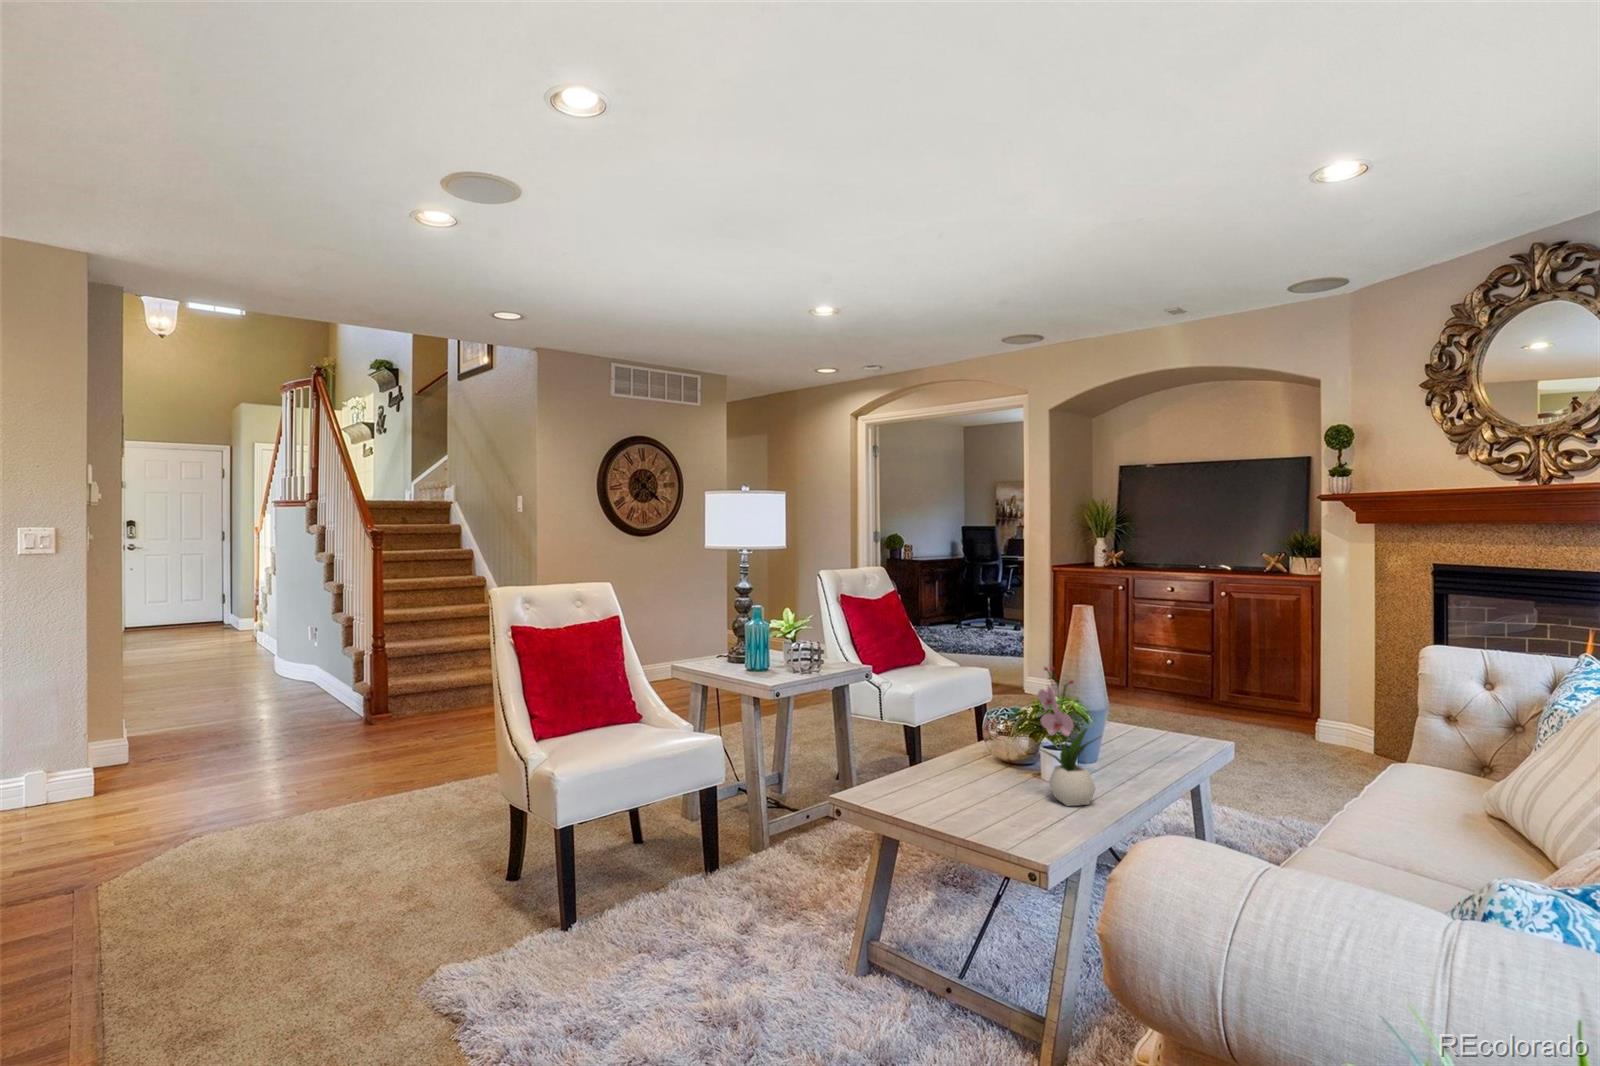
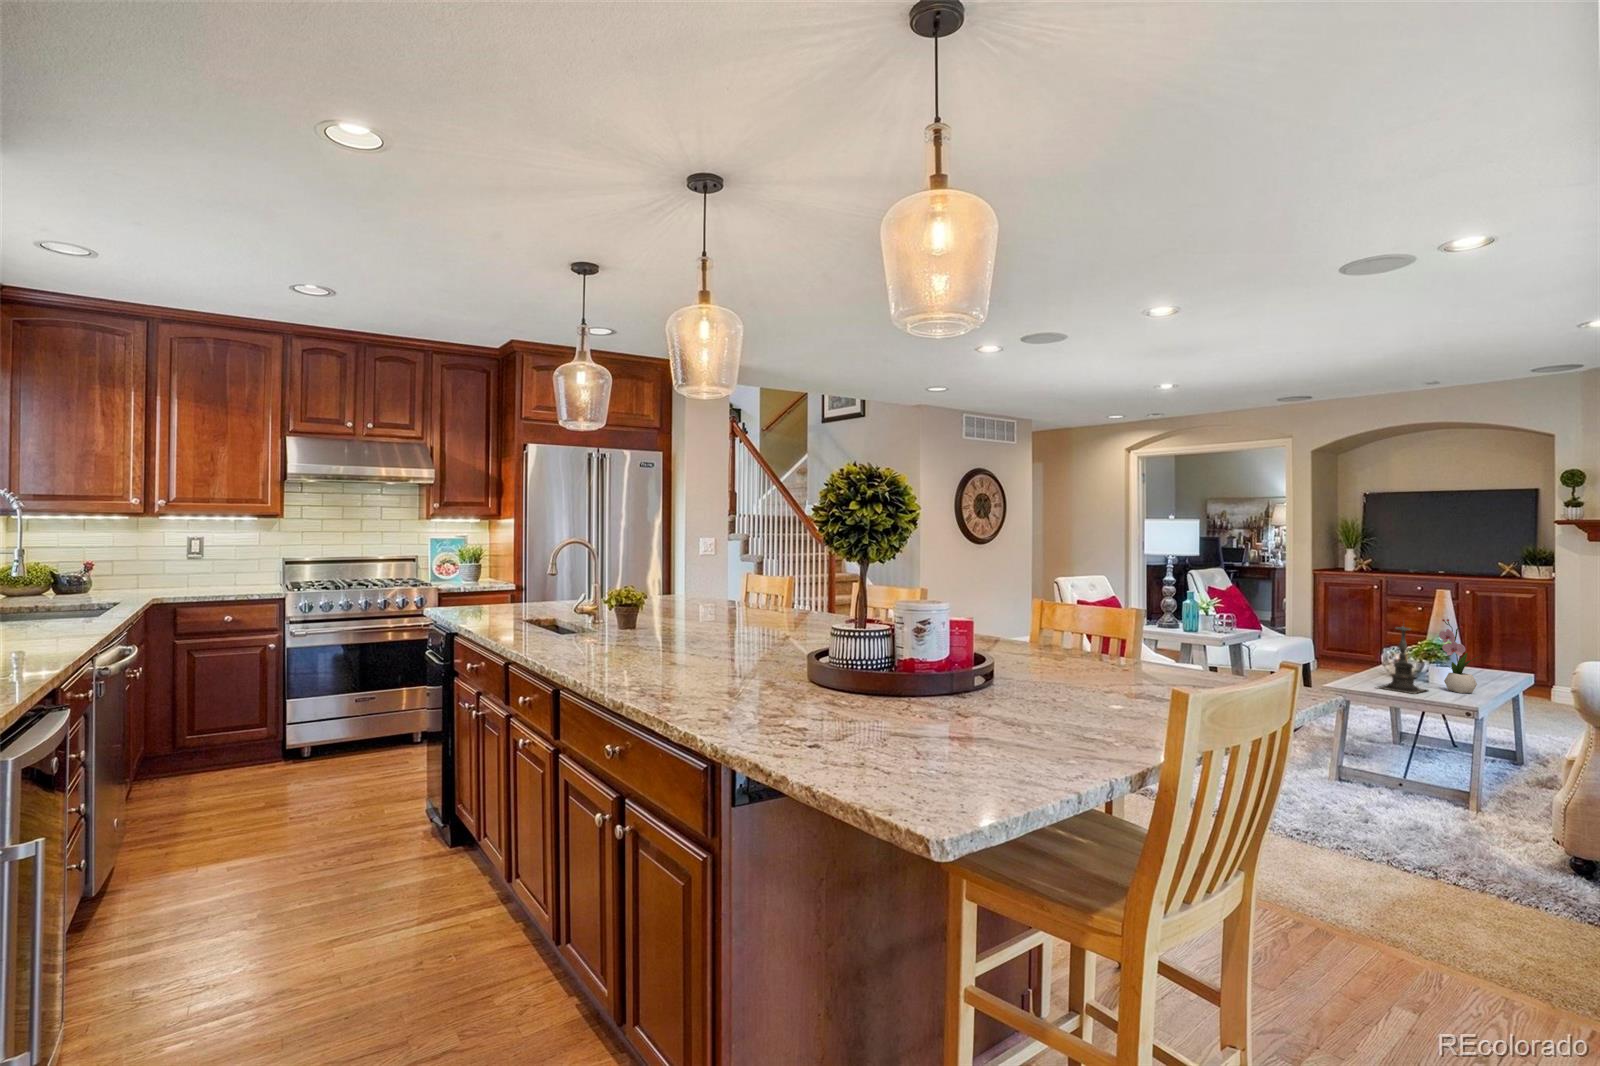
candle holder: none [924,668,1018,818] -> present [1377,626,1426,694]

